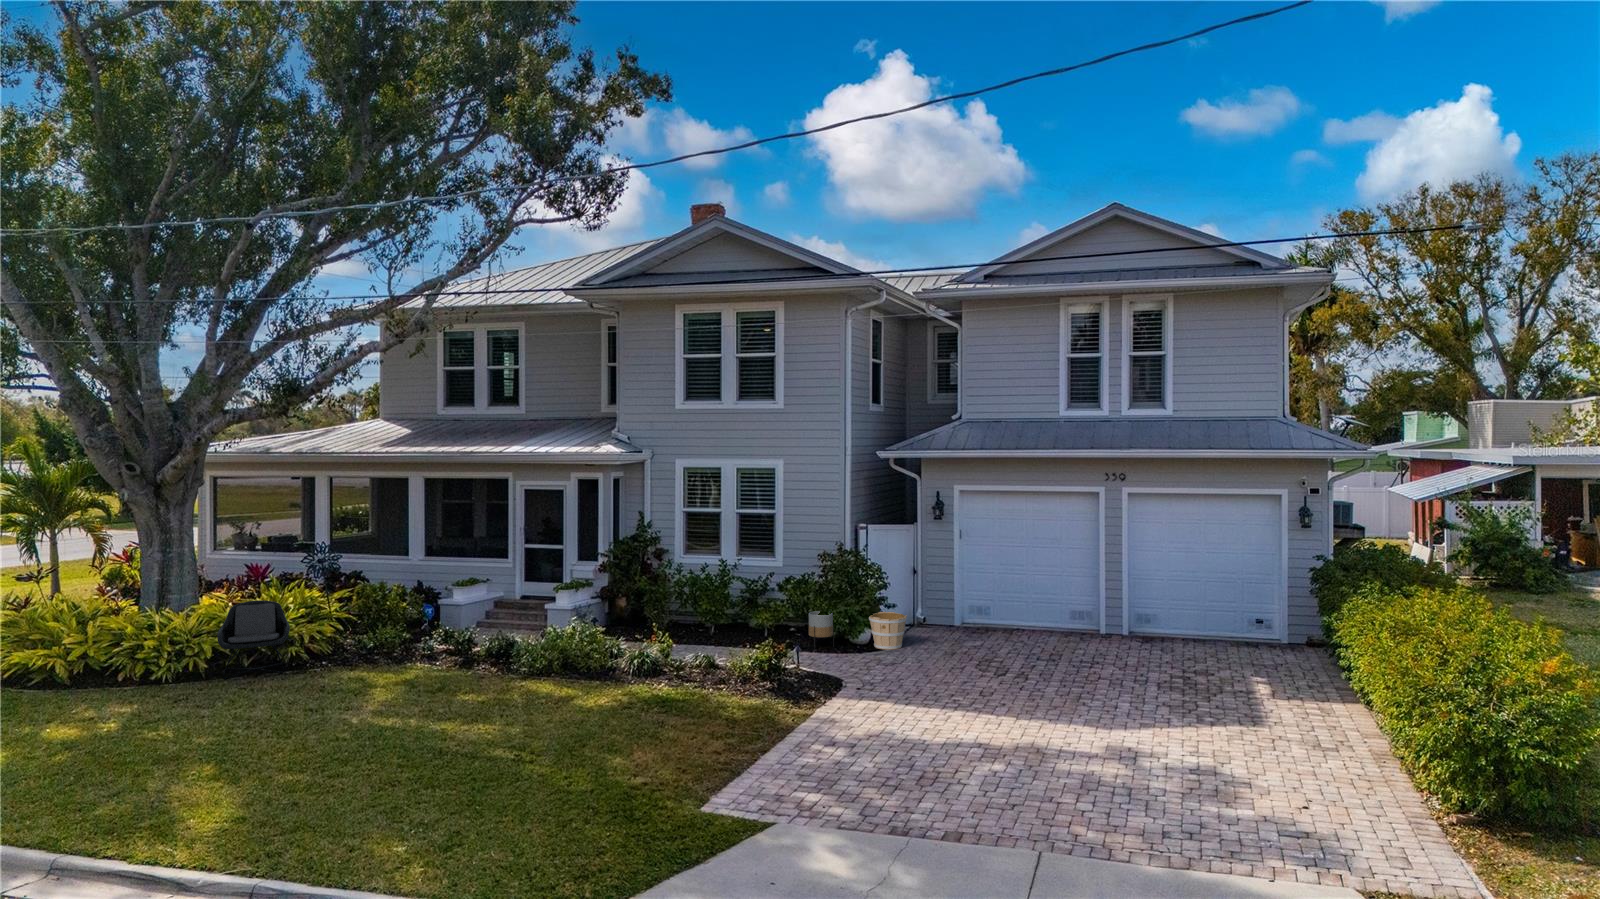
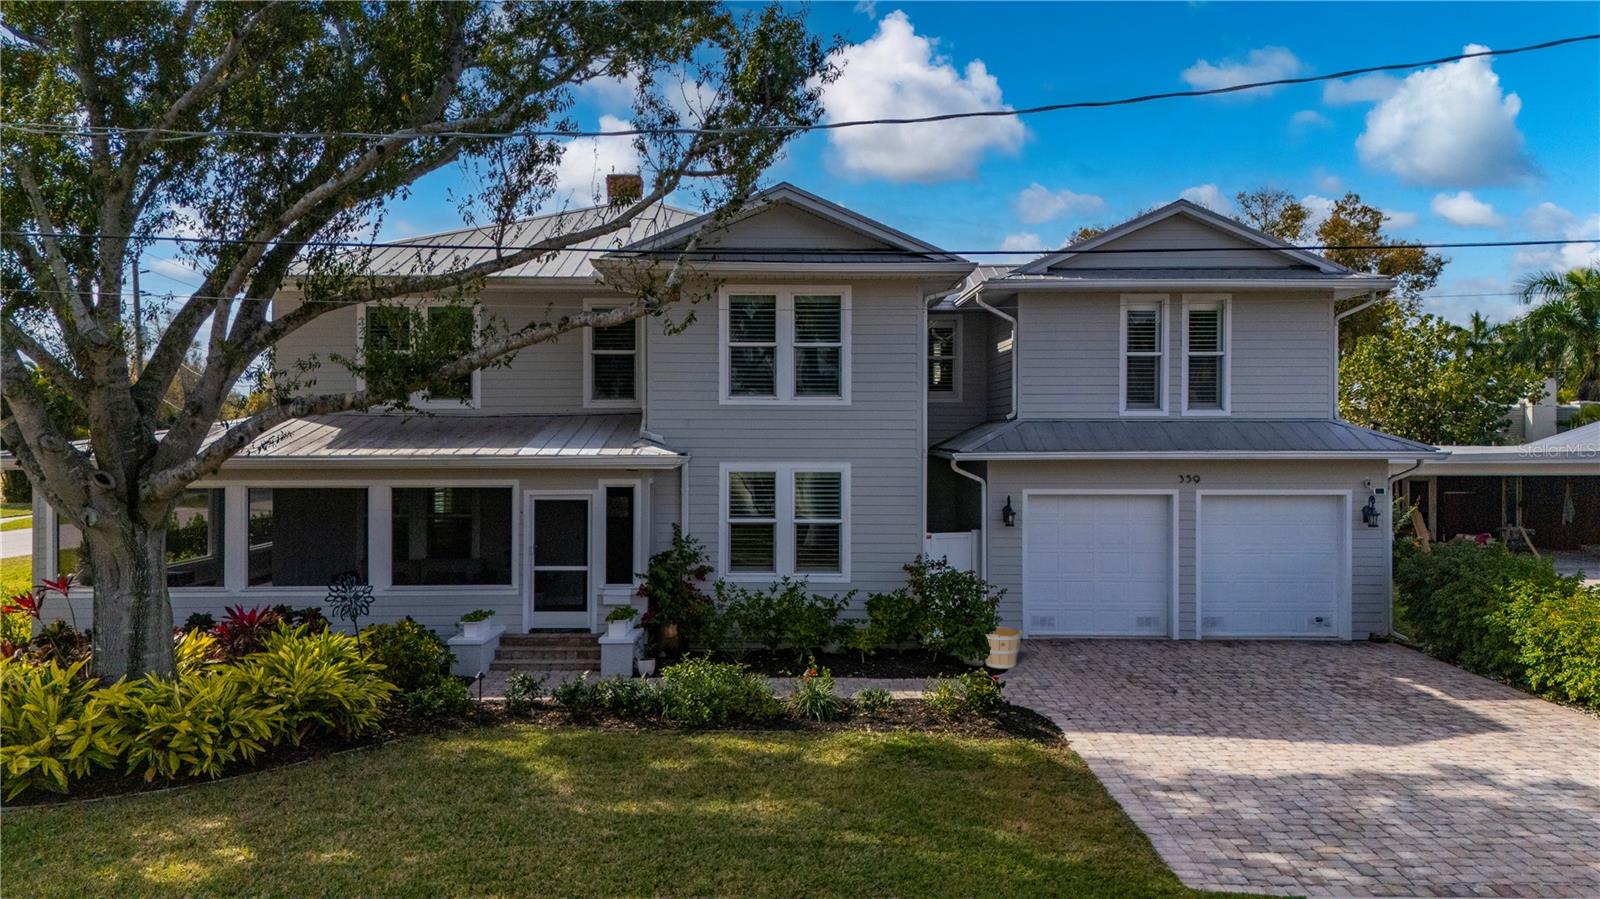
lounge chair: present [217,600,290,680] -> none [217,666,321,785]
planter: present [809,611,834,649] -> none [919,630,946,674]

